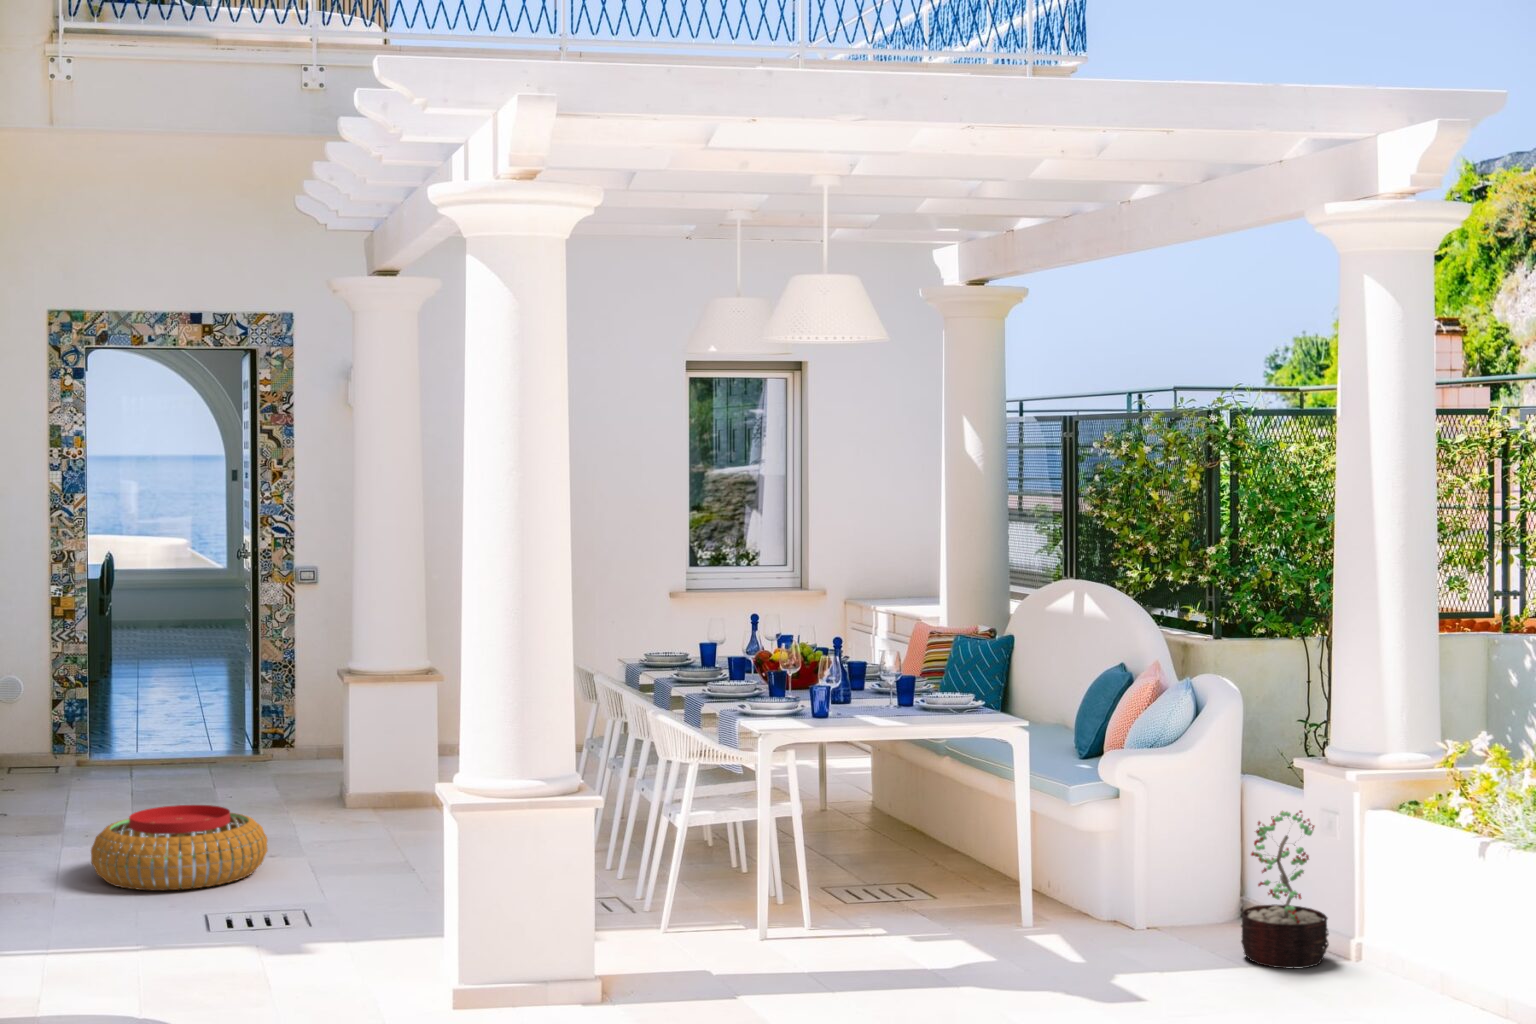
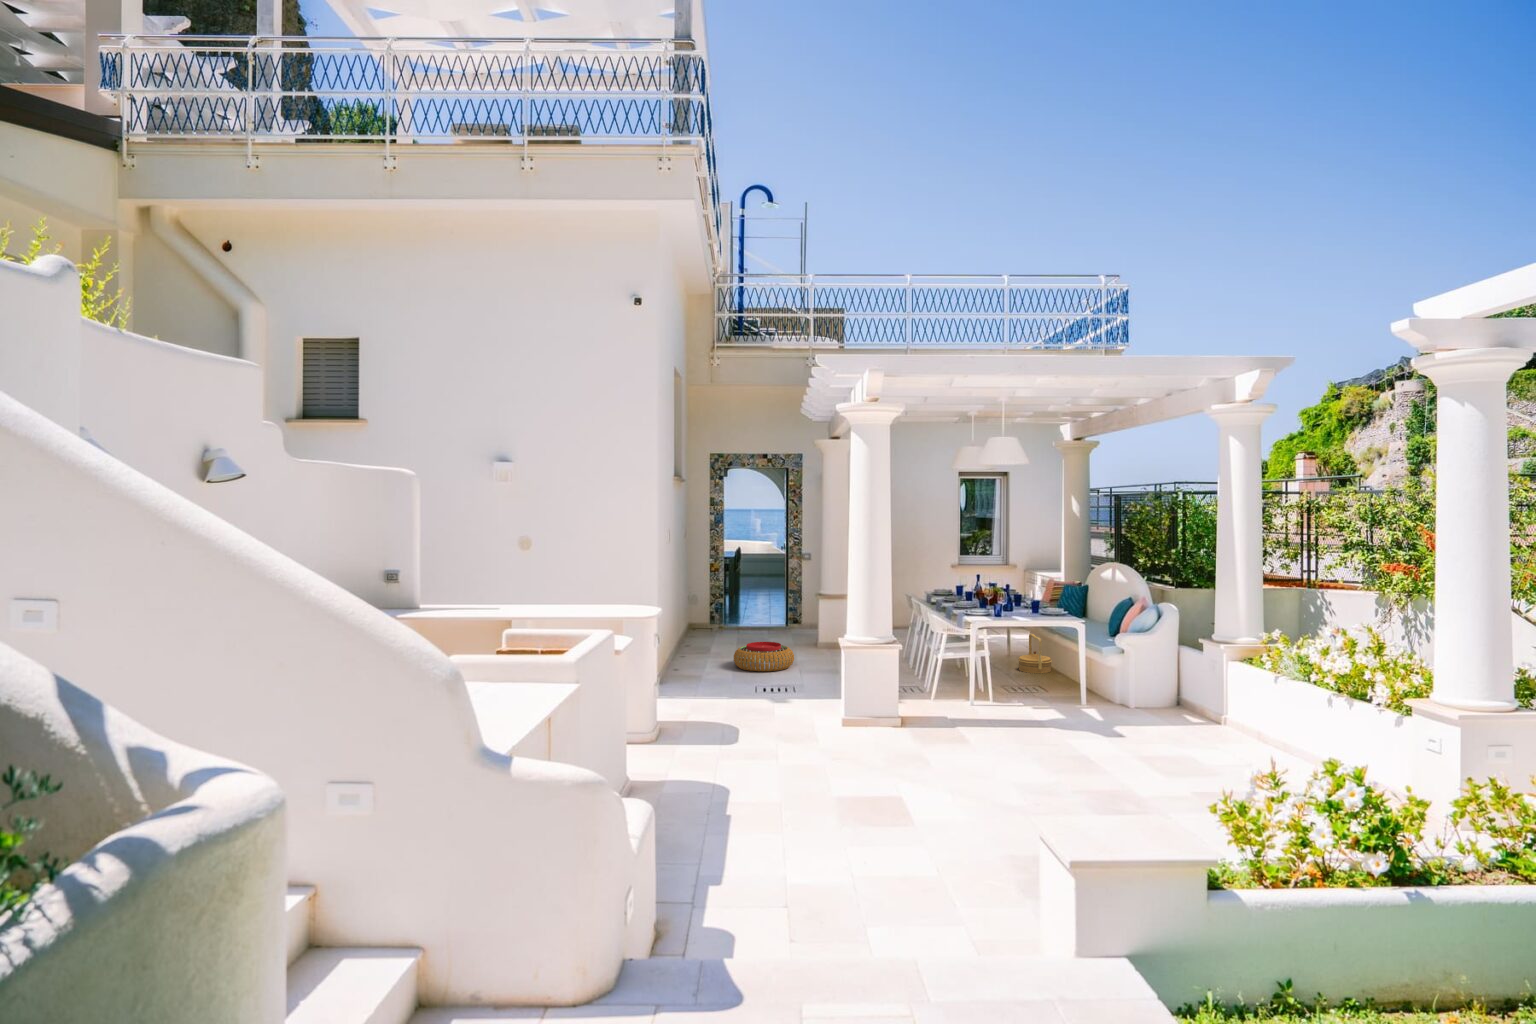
woven basket: none [855,757,937,858] -> present [1018,634,1052,673]
decorative plant: present [1241,810,1329,969] -> none [1161,658,1197,719]

